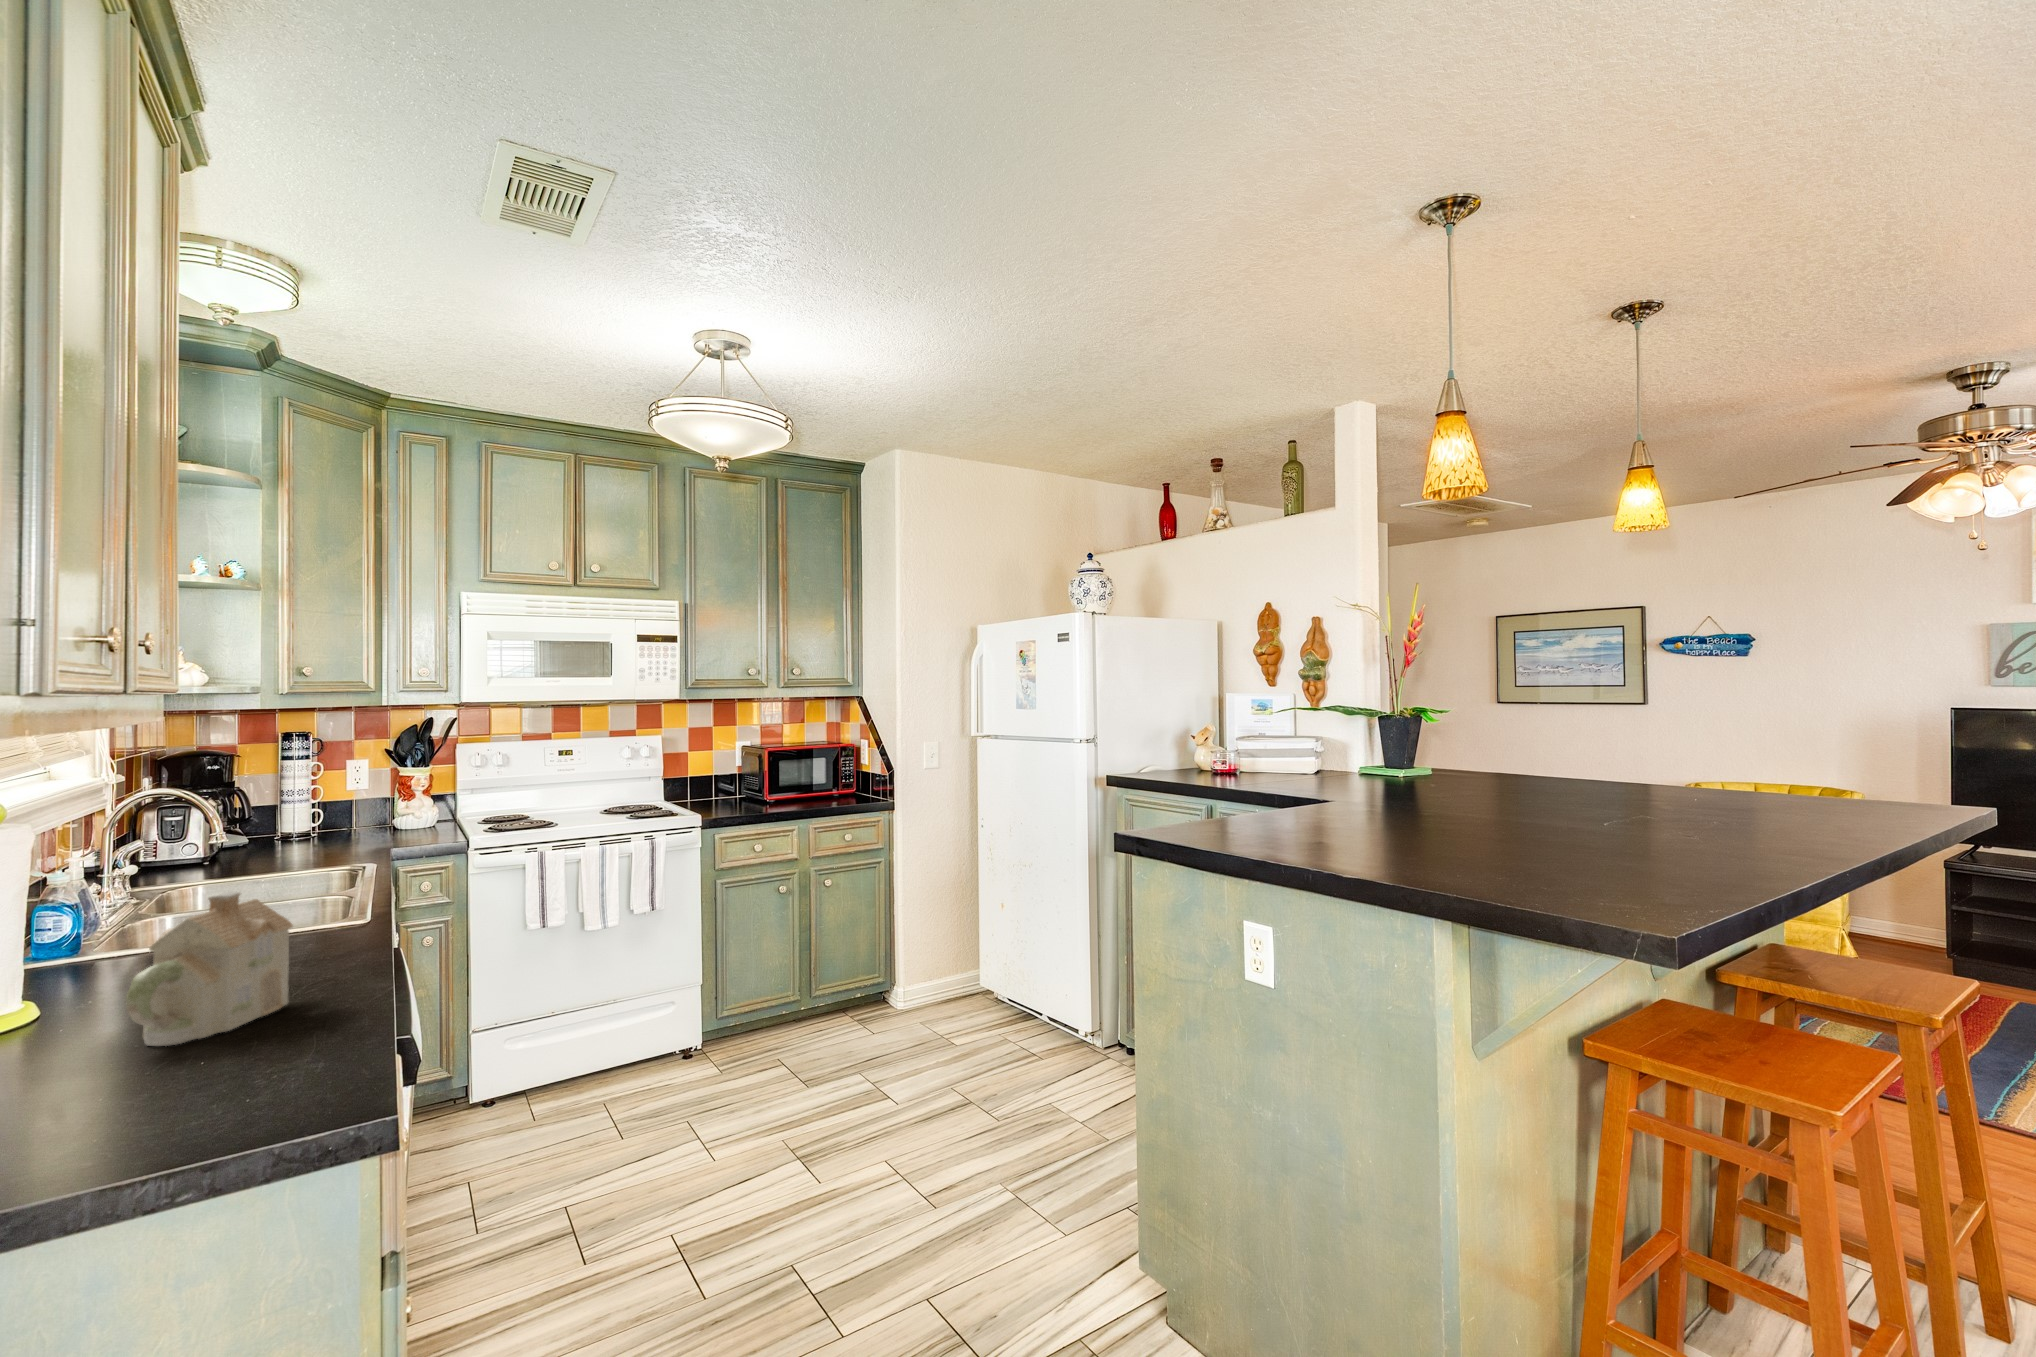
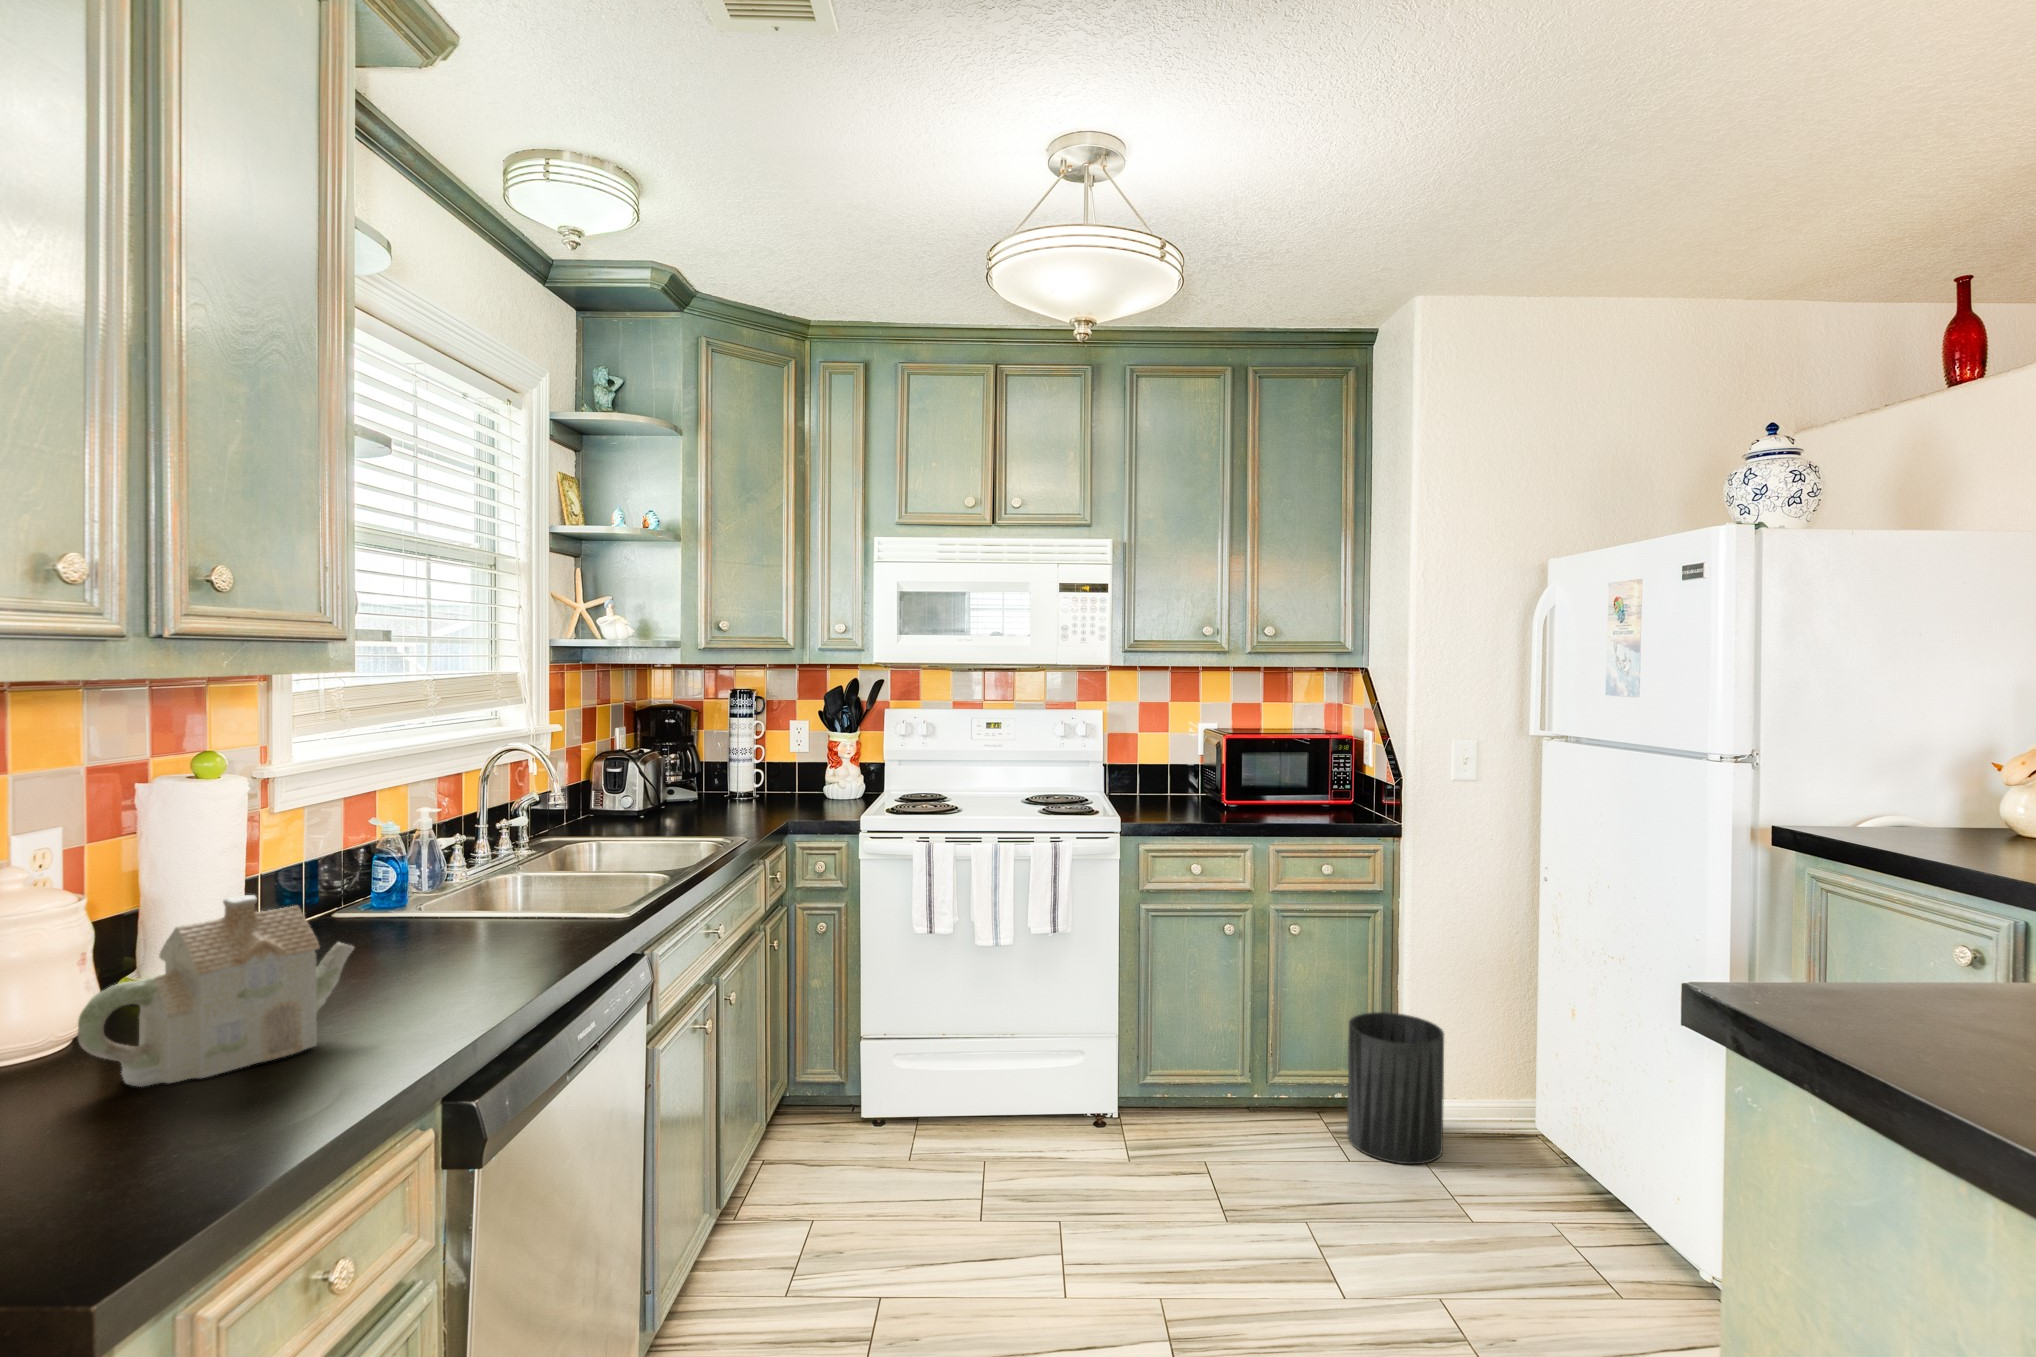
trash can: none [868,931,930,1029] -> present [1347,1012,1444,1164]

